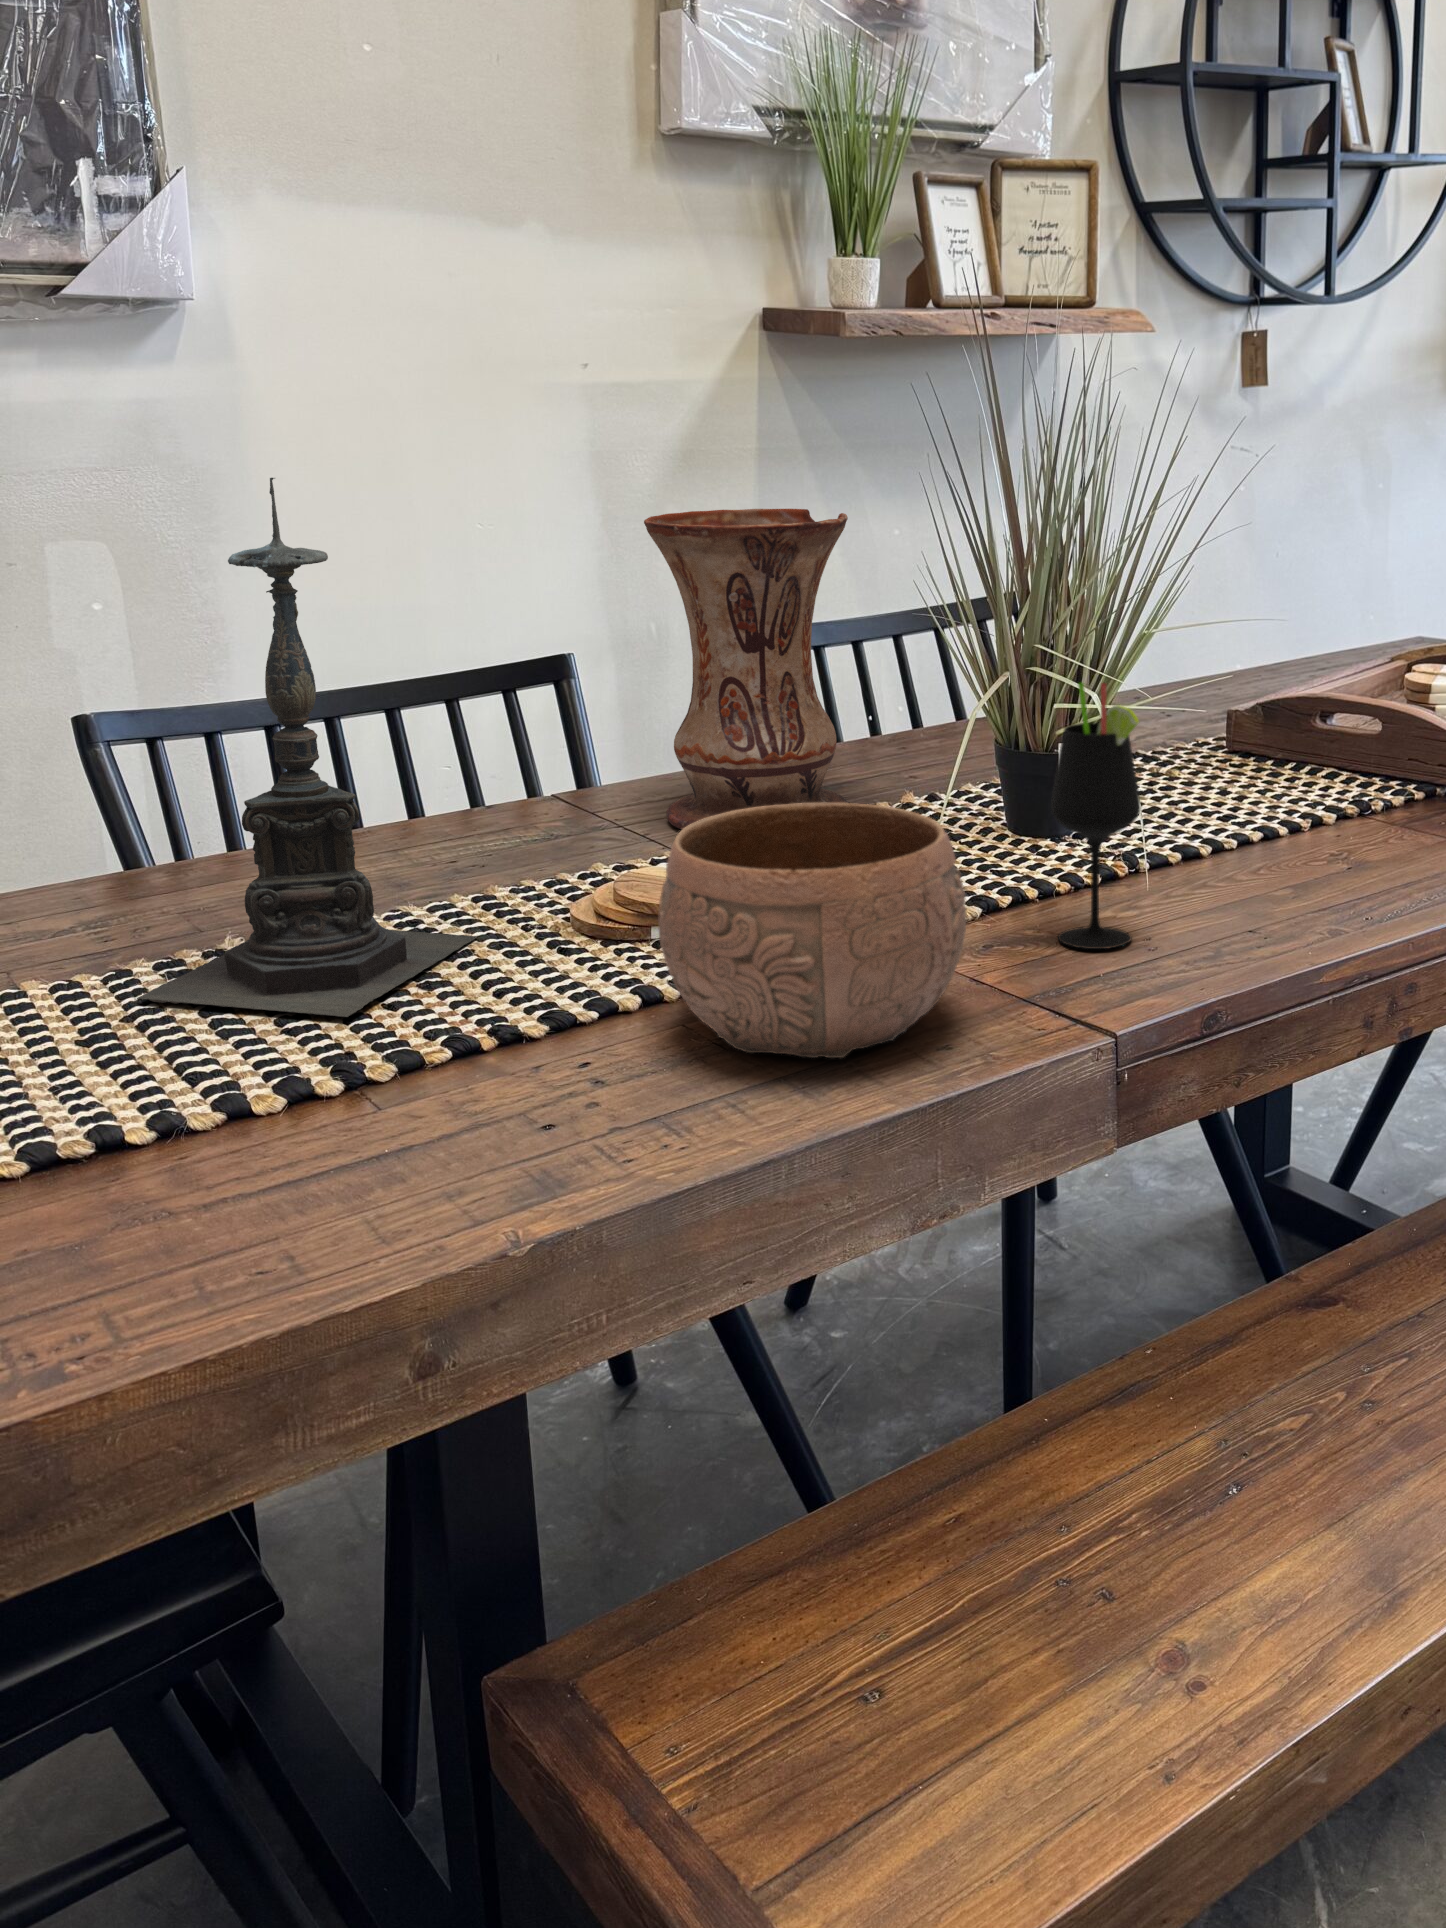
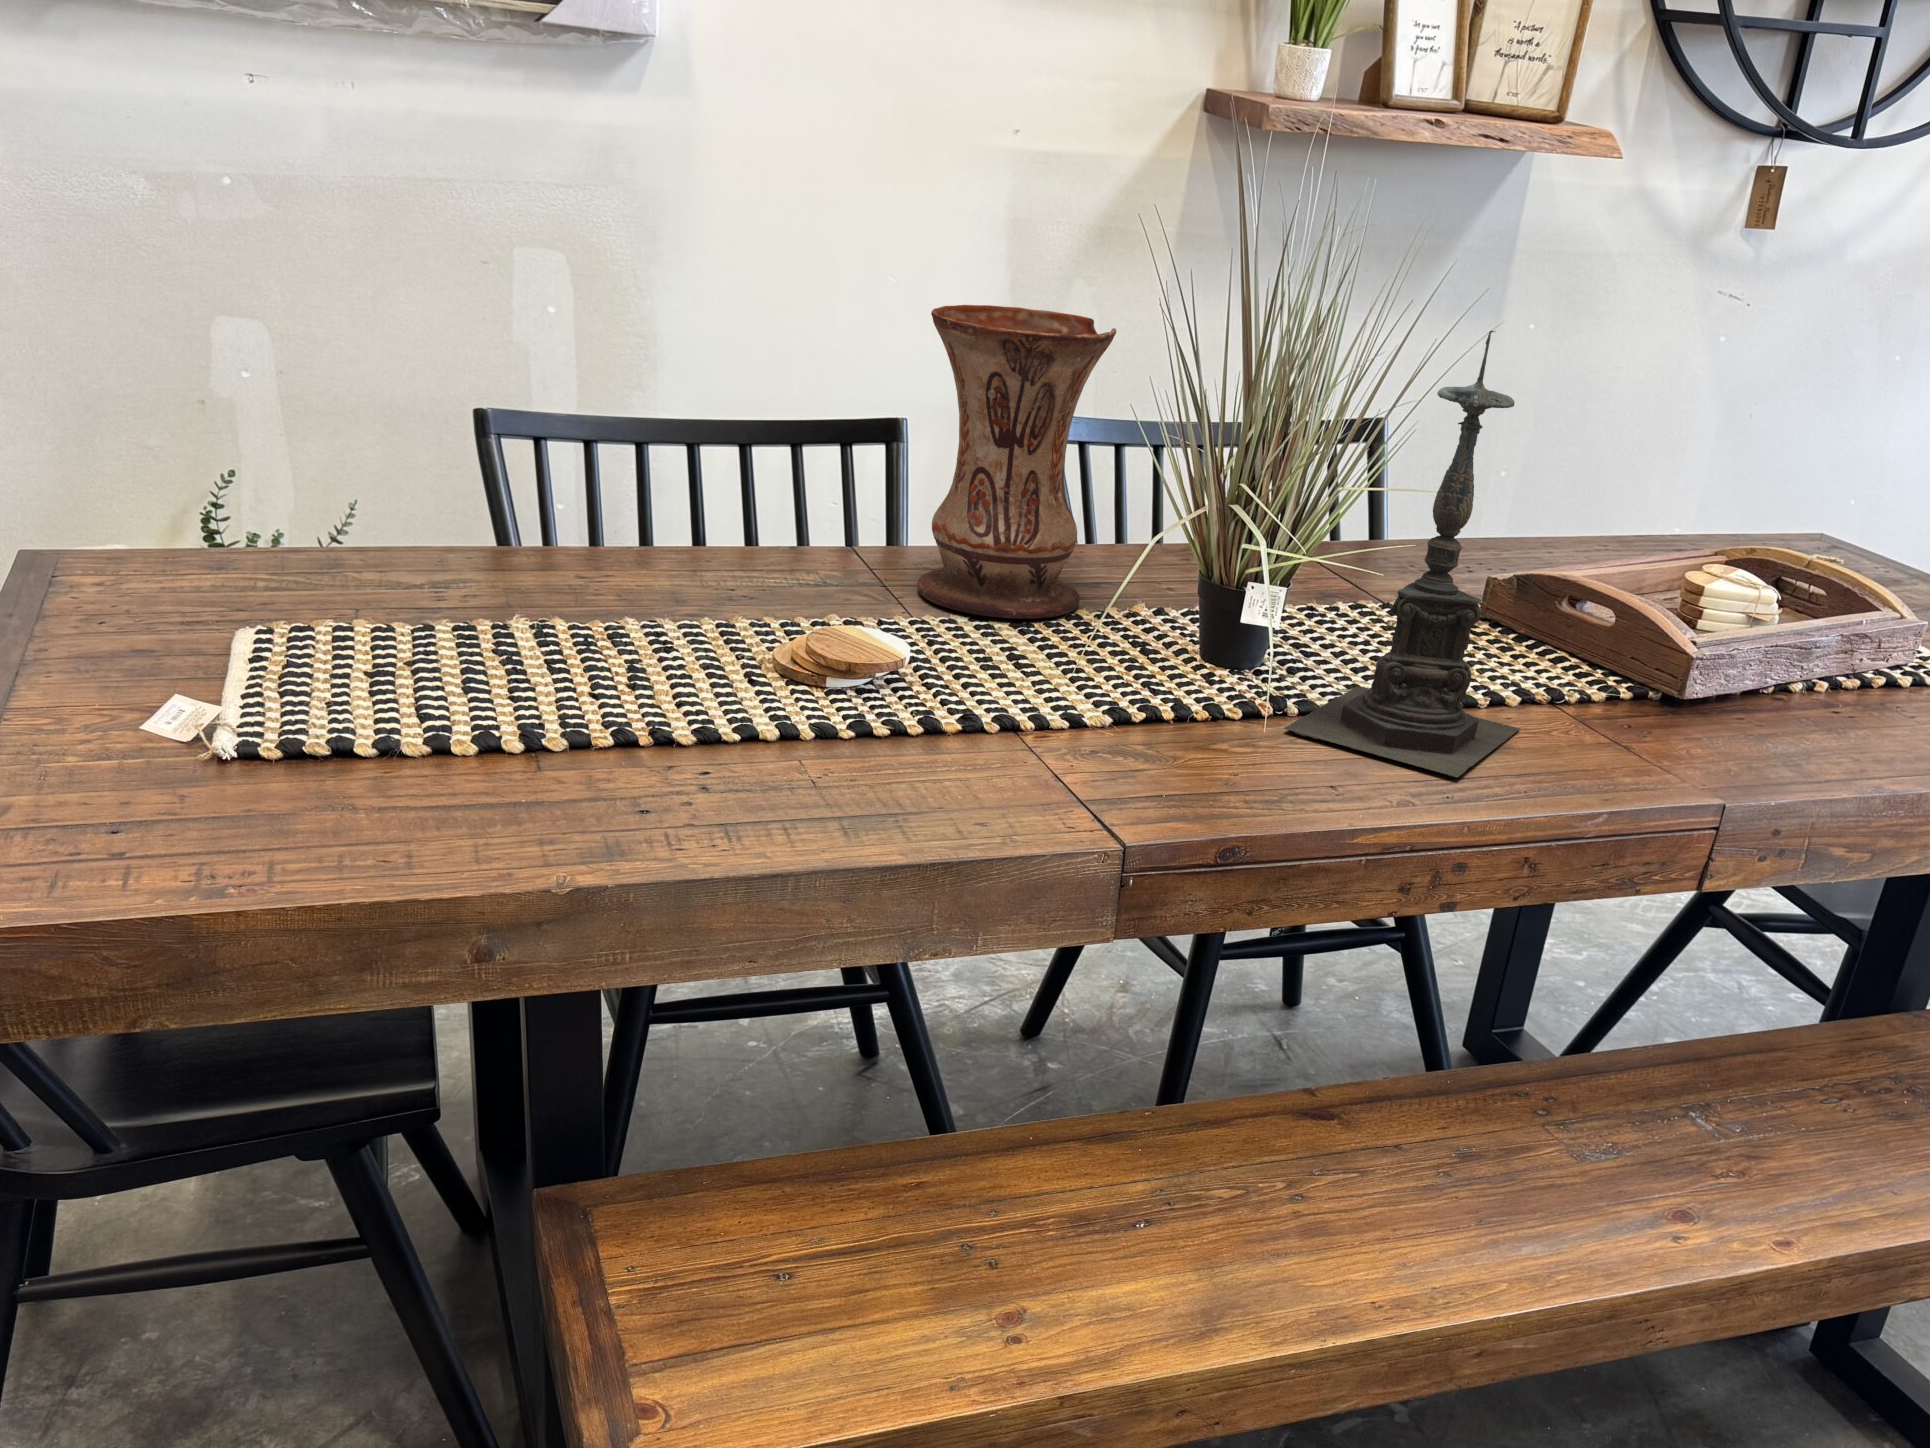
candle holder: present [137,478,478,1017] -> present [1284,331,1520,777]
wine glass: present [1051,683,1140,949] -> none [1158,529,1248,771]
bowl: present [658,803,967,1058] -> none [779,588,1036,810]

